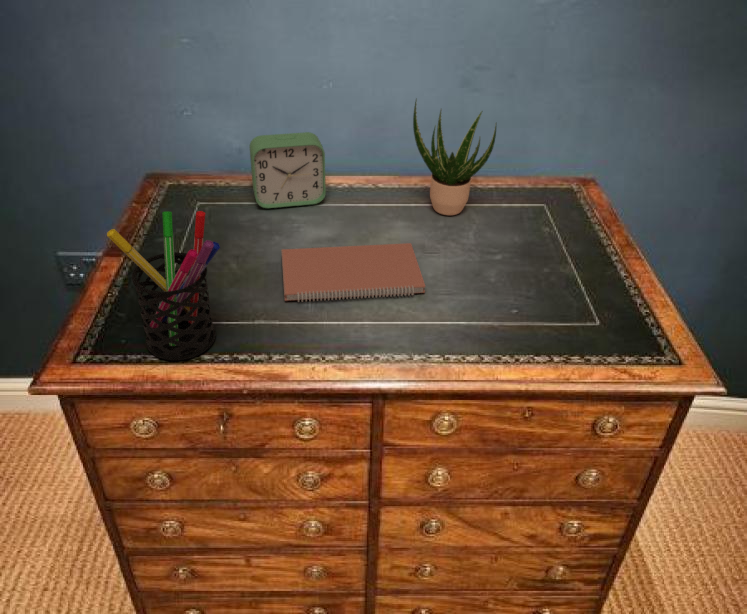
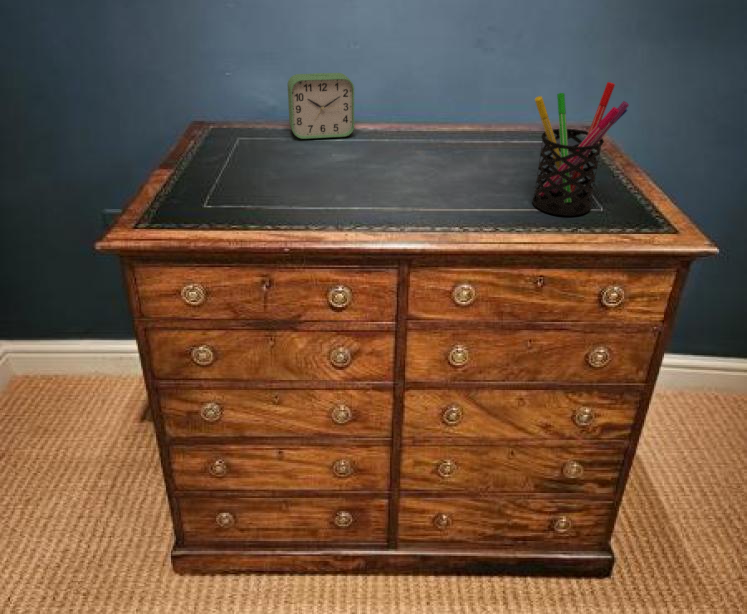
potted plant: present [413,99,496,215] -> none [433,35,506,144]
pen holder: present [107,211,220,360] -> present [532,82,629,216]
notebook: present [281,243,425,302] -> none [316,158,445,194]

